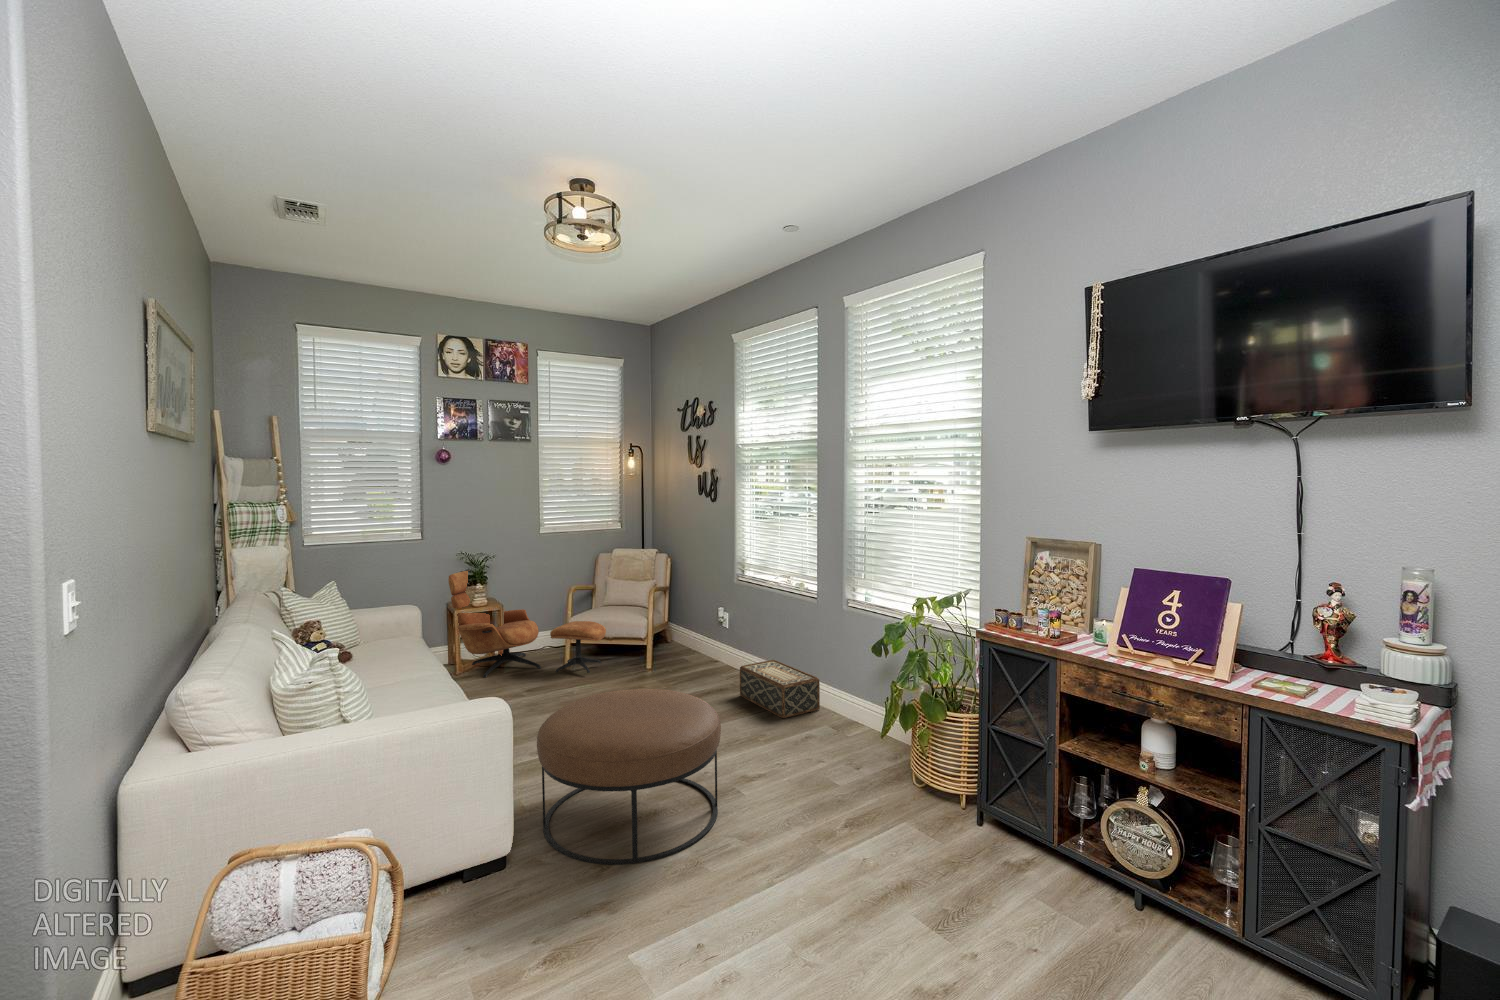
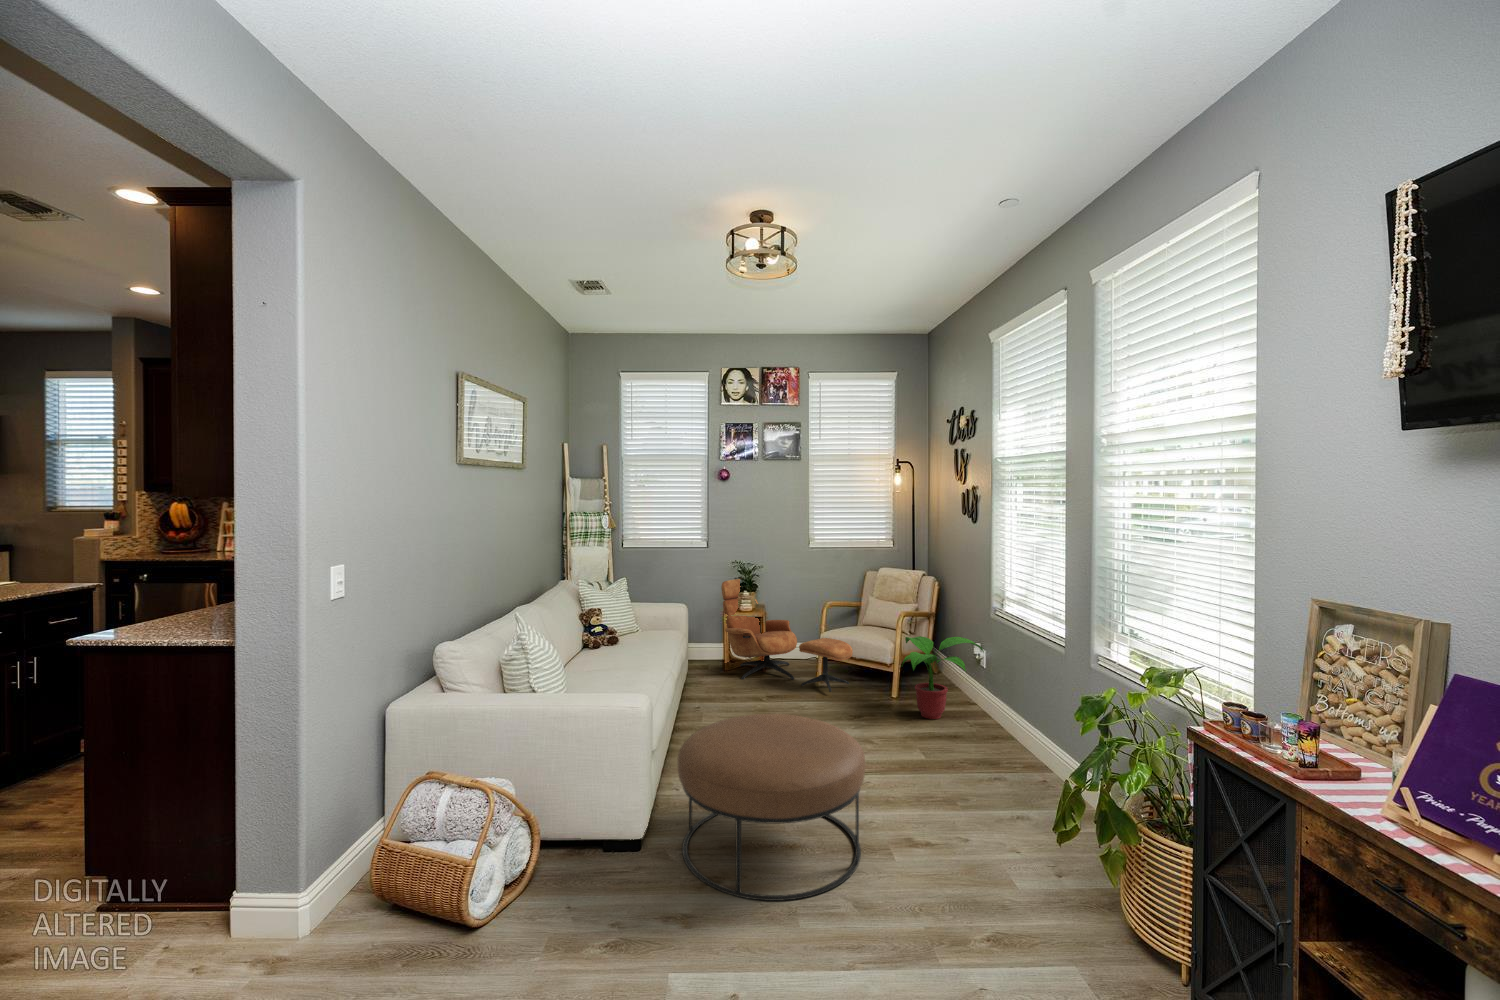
potted plant: none [659,603,730,680] -> present [902,636,984,719]
woven basket: present [740,660,820,718] -> none [972,714,1062,787]

